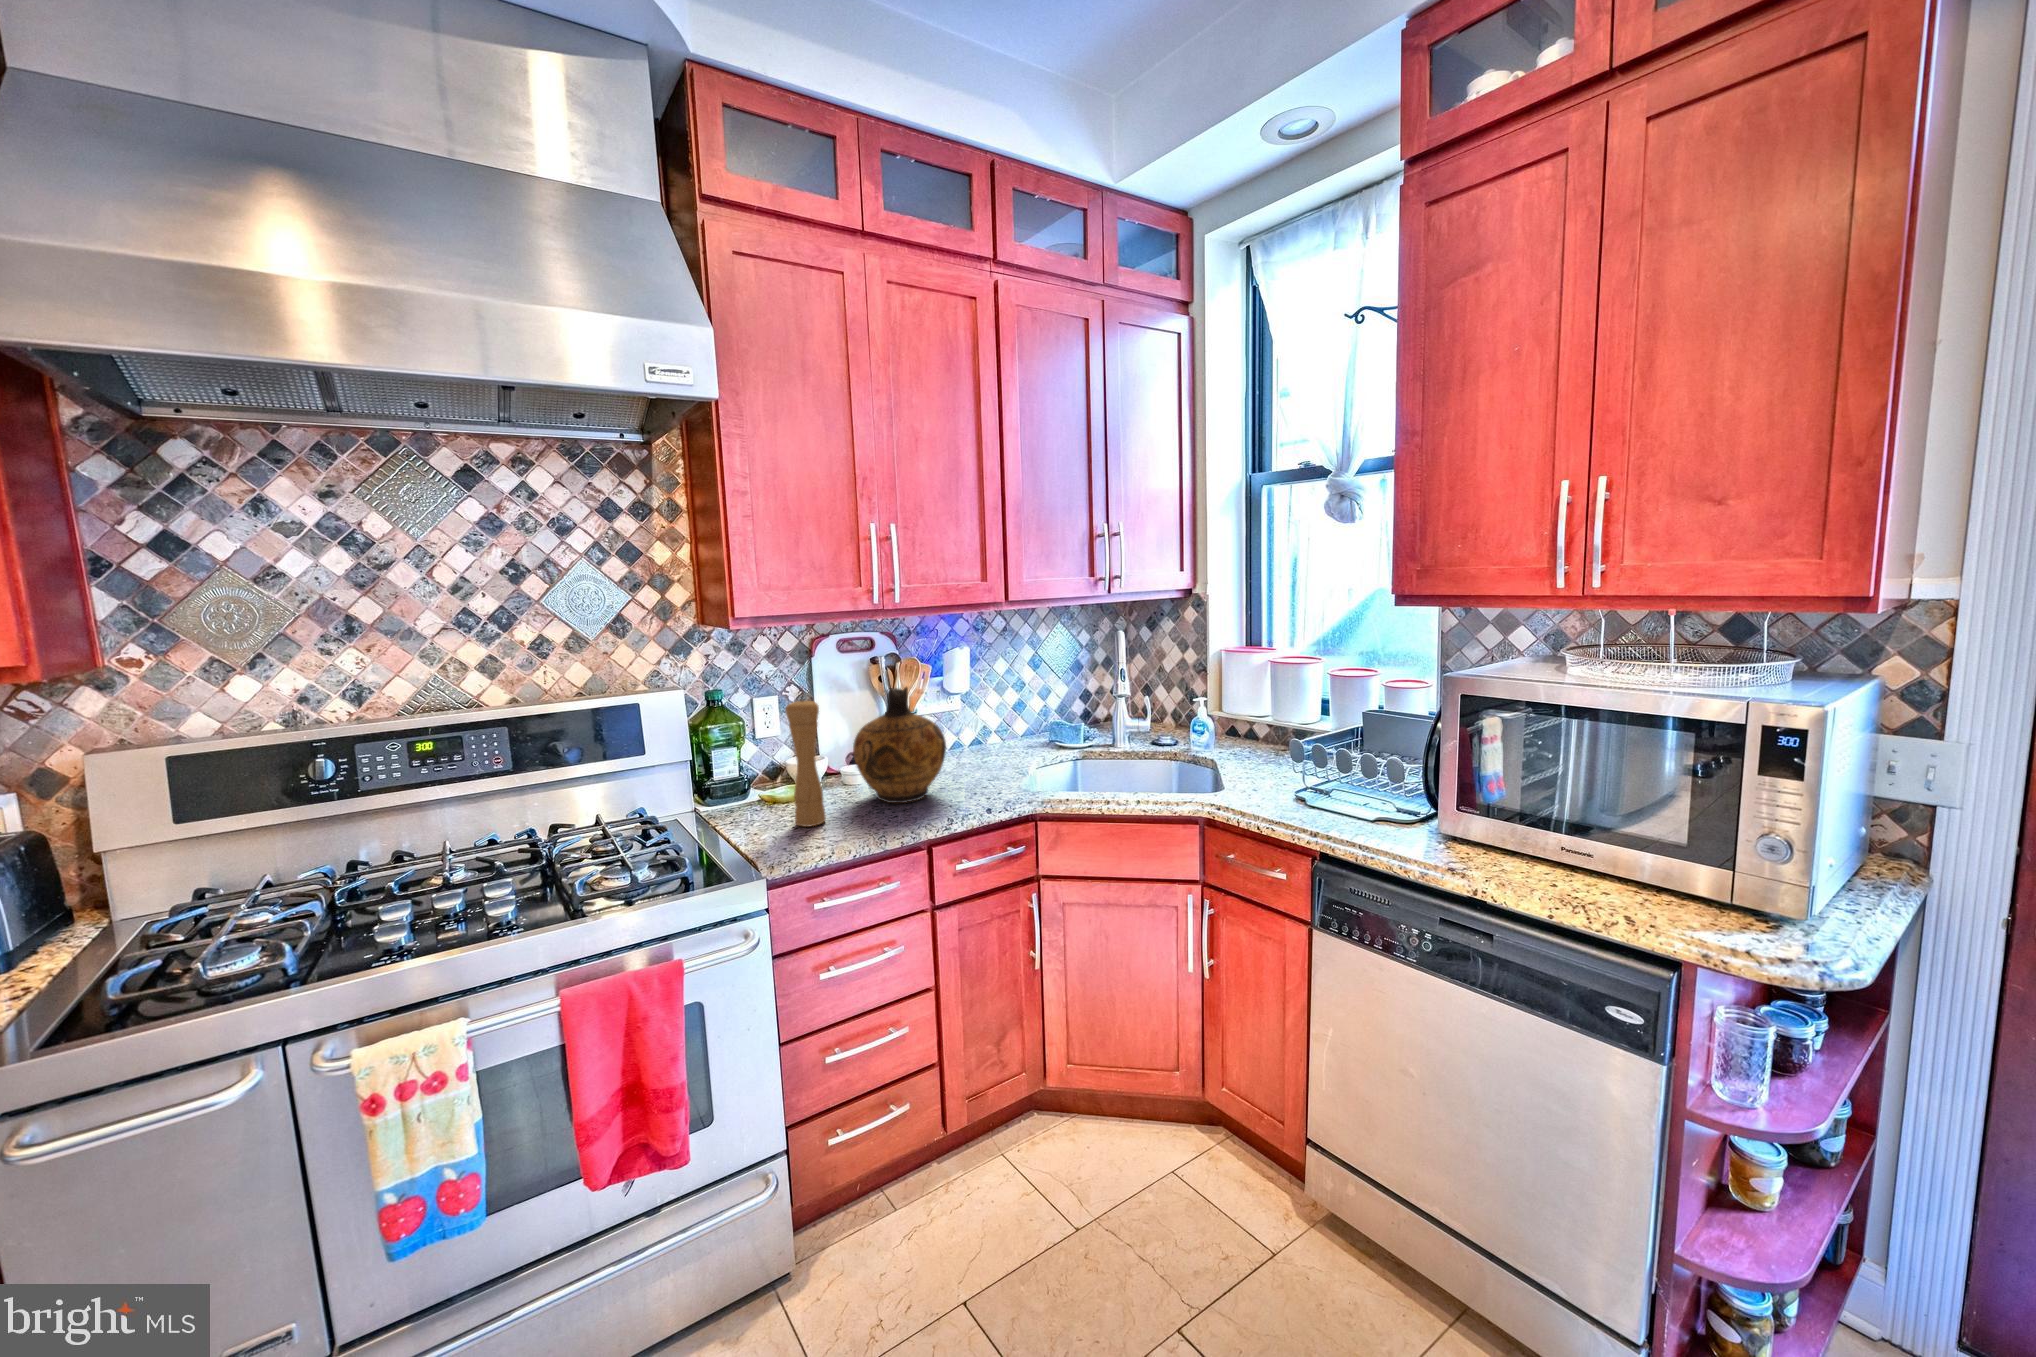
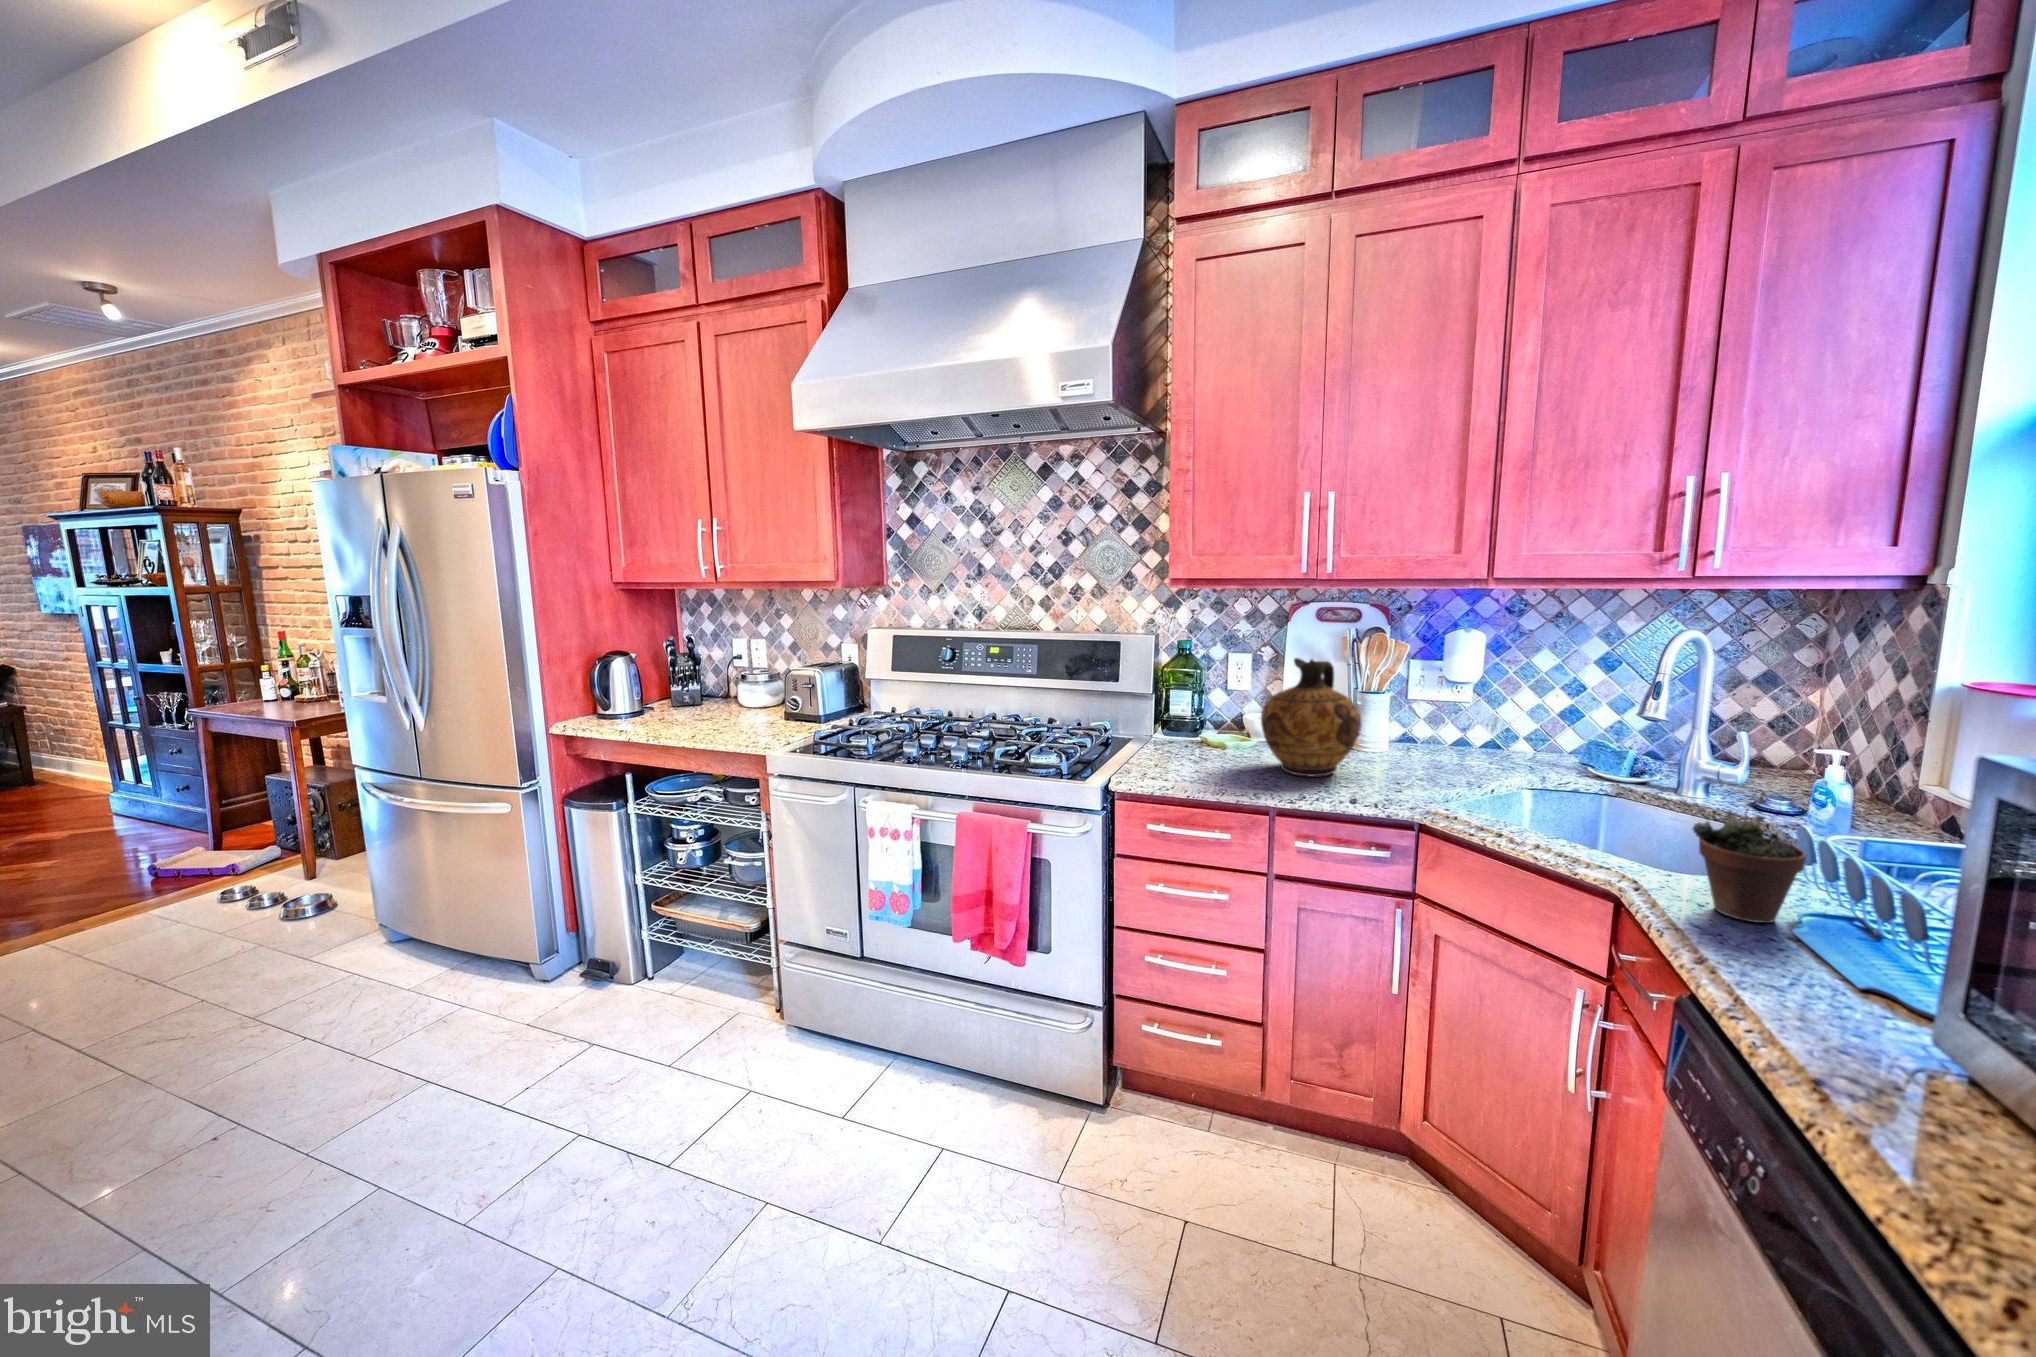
pepper mill: present [785,699,826,827] -> none [1185,655,1215,770]
succulent plant: none [1252,722,1310,807] -> present [1693,790,1806,923]

